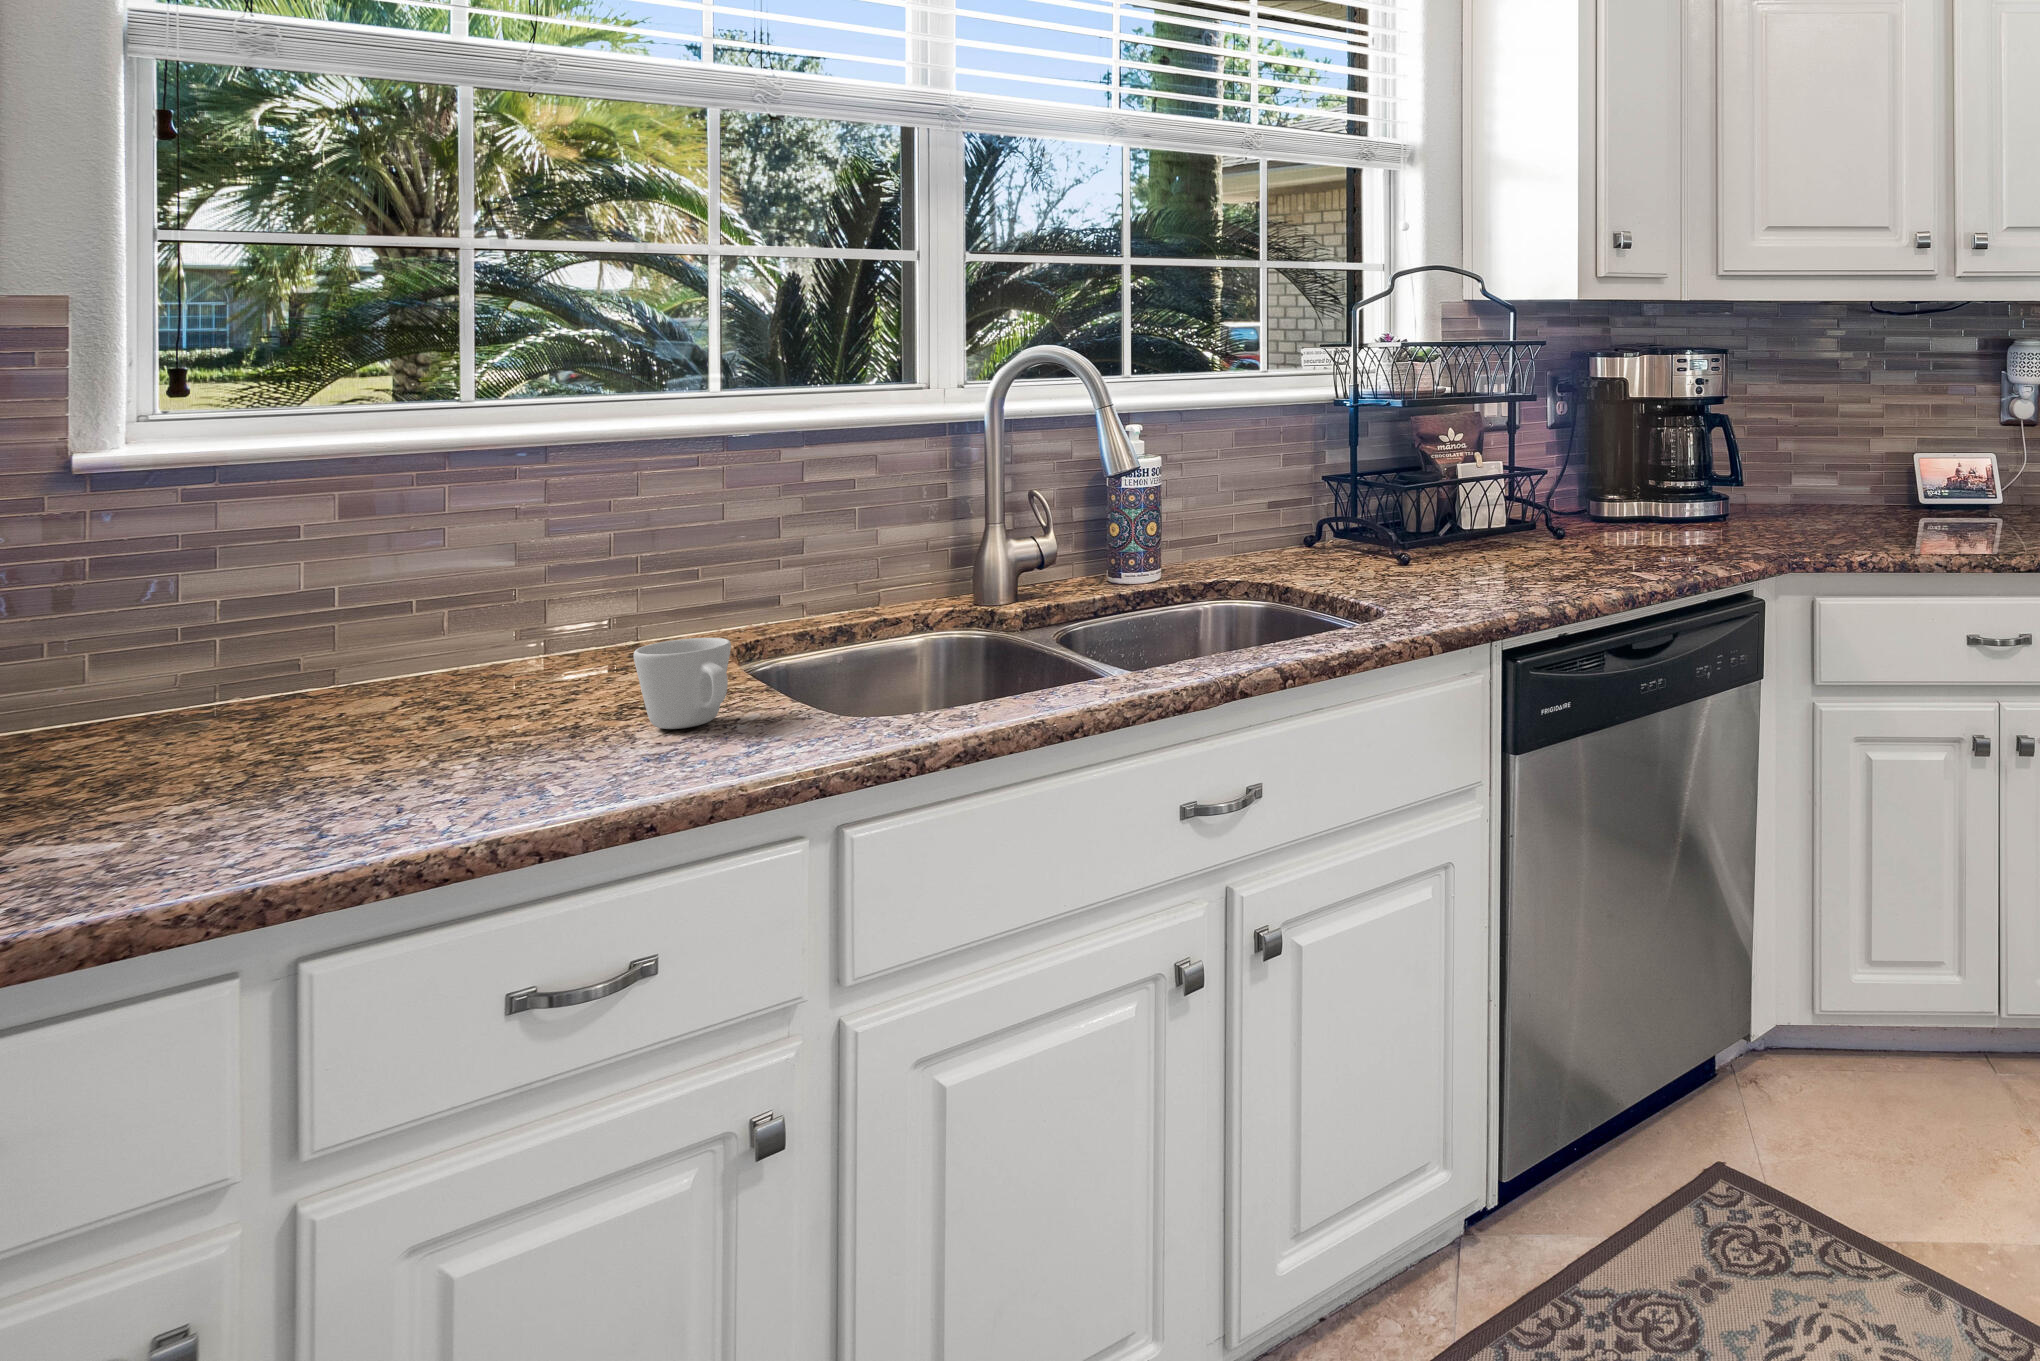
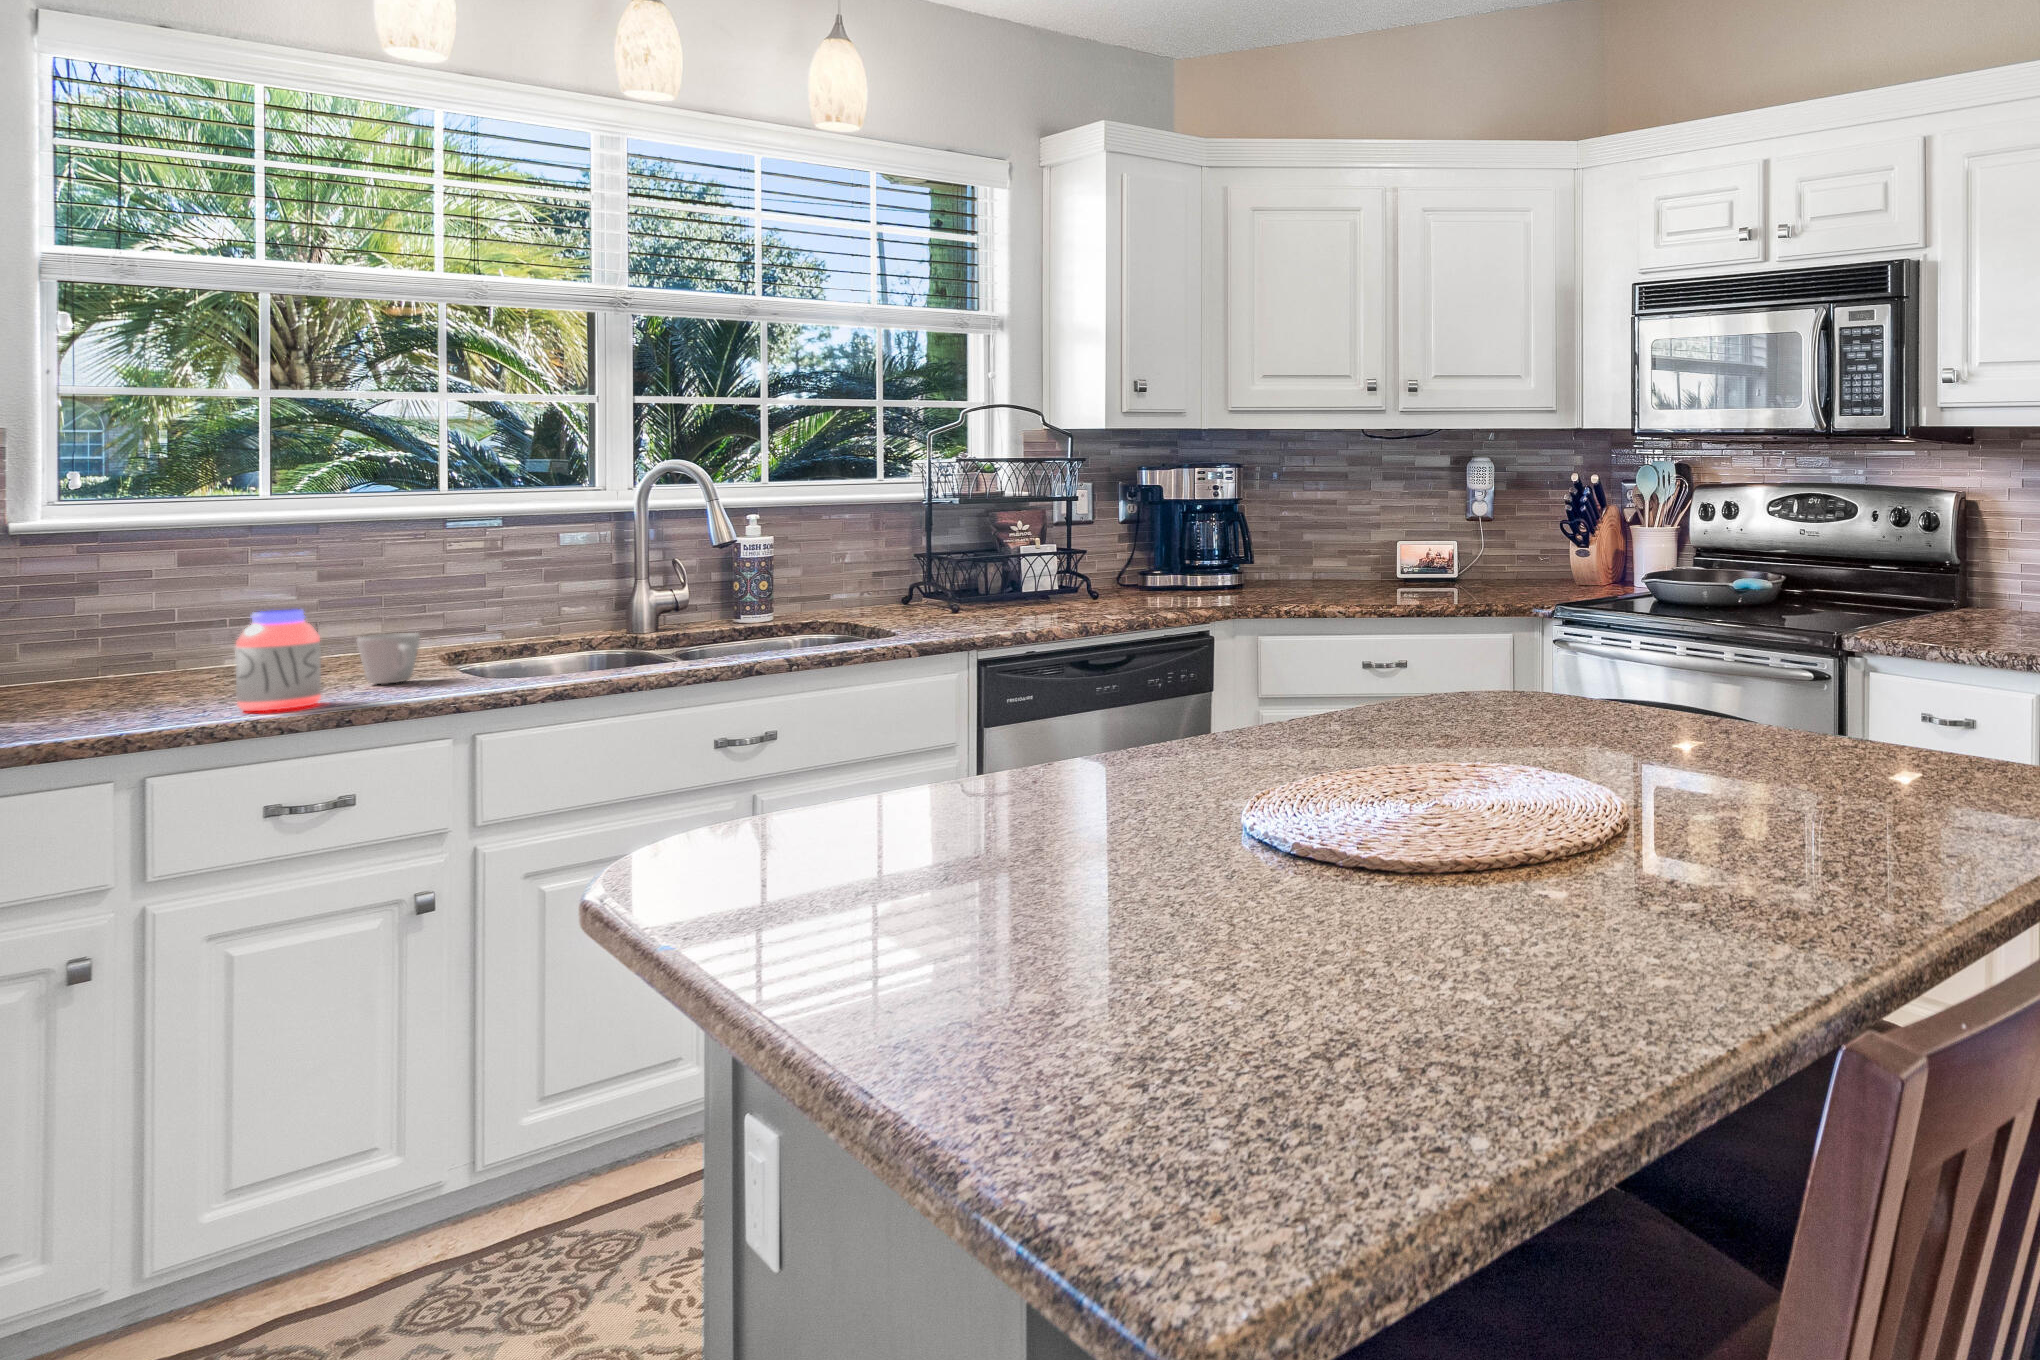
jar: none [452,621,595,817] -> present [235,609,321,711]

